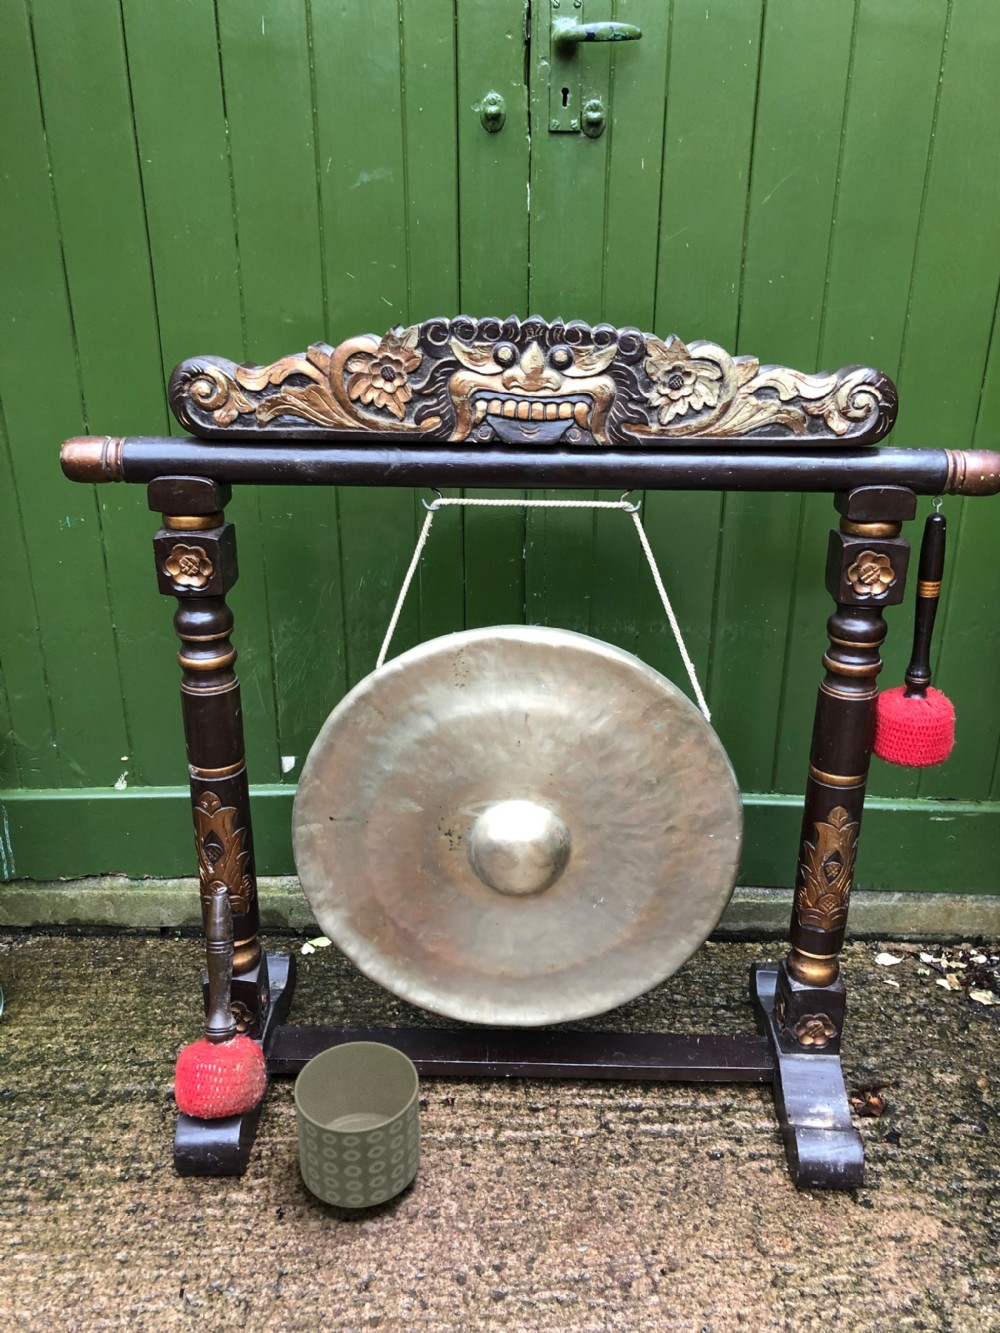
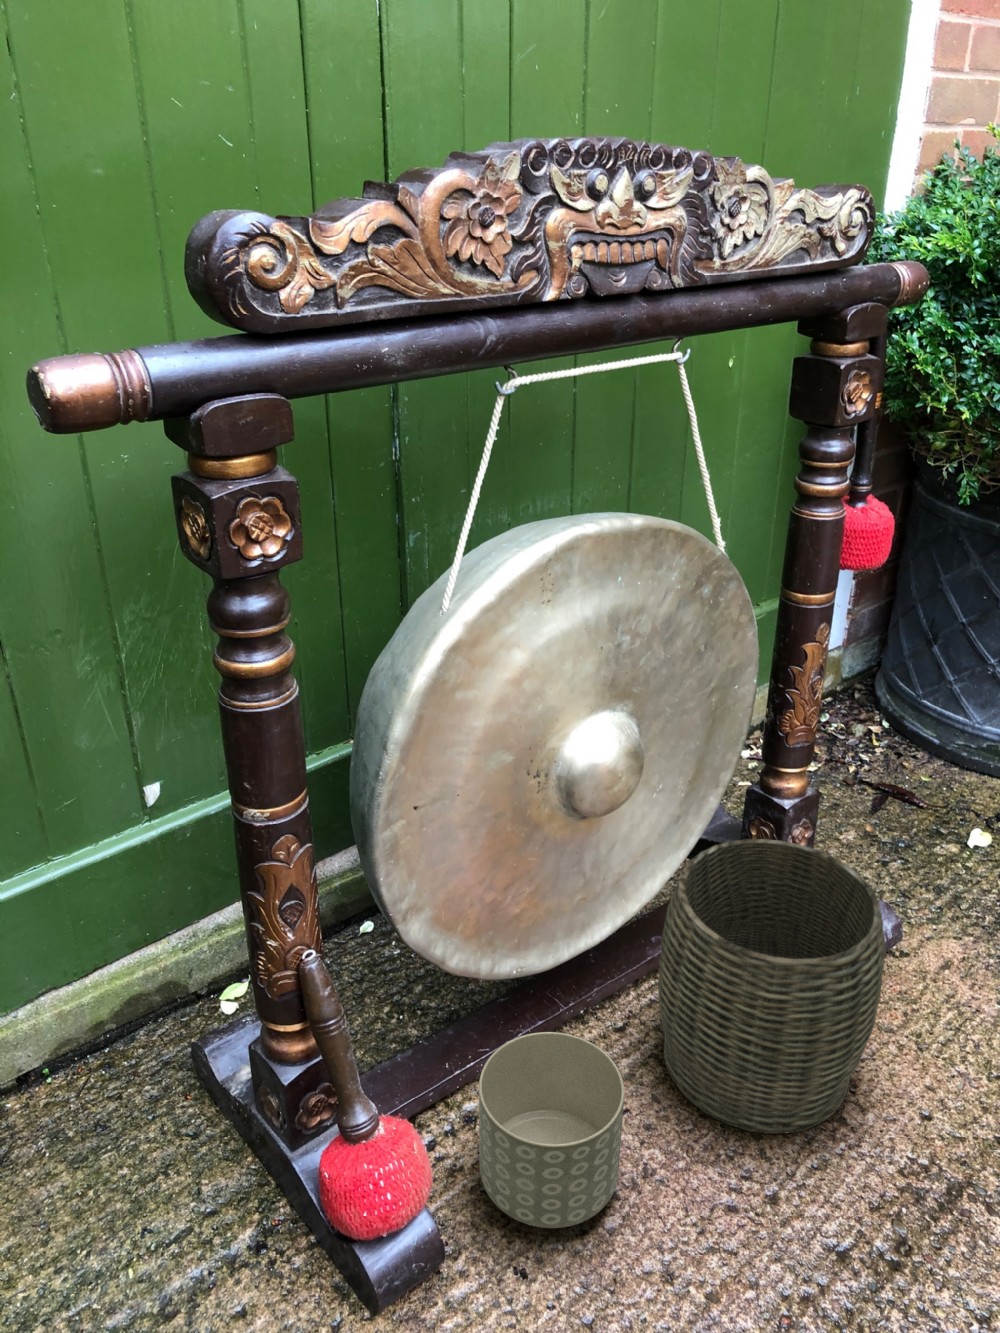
woven basket: none [511,972,726,1276] -> present [658,839,885,1134]

